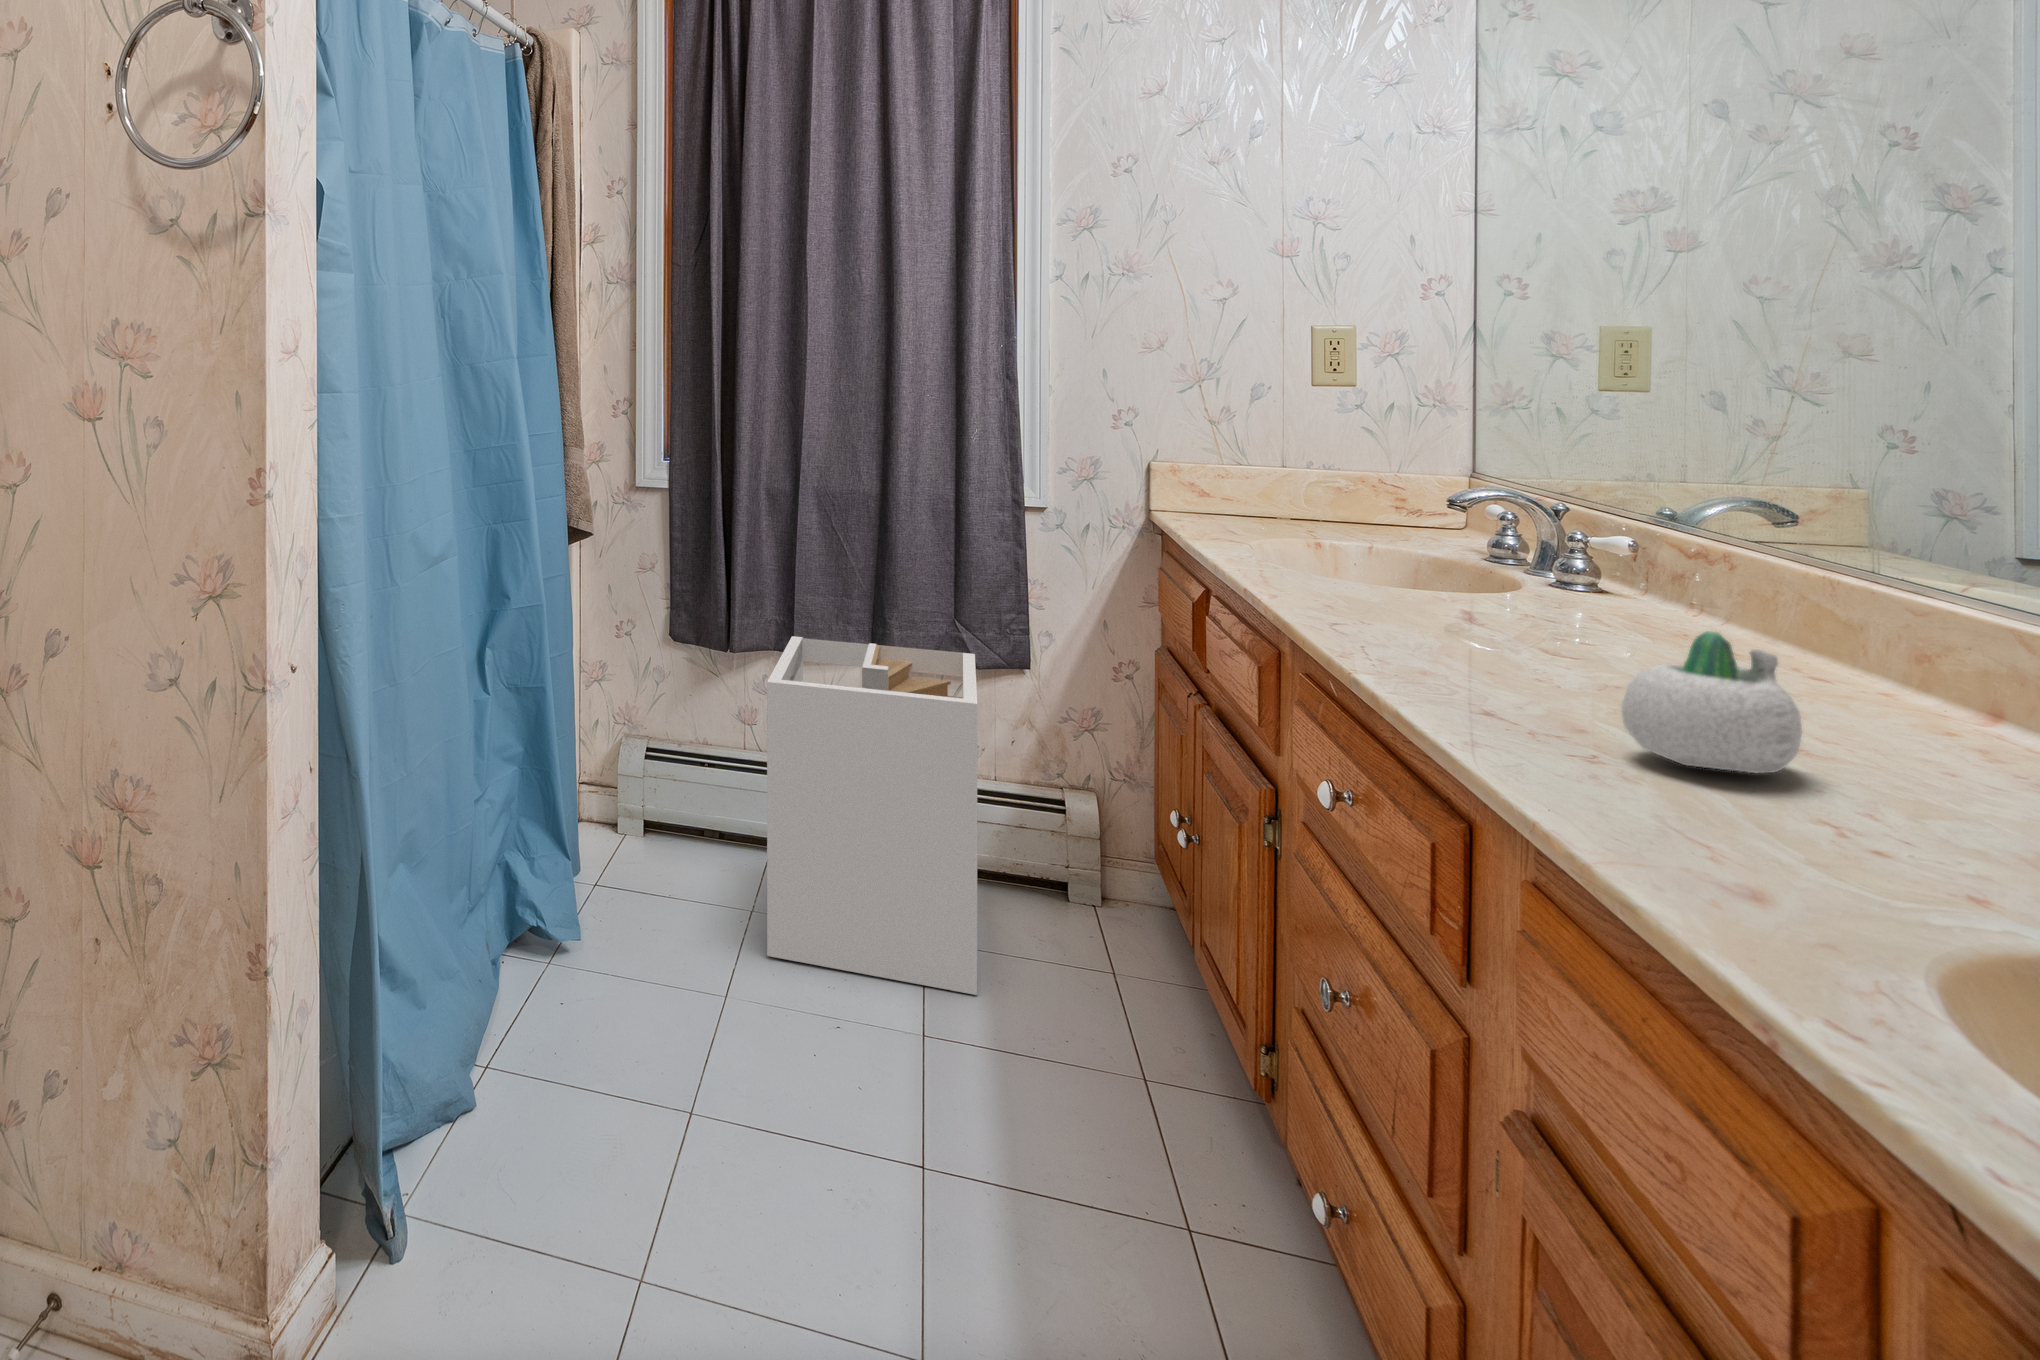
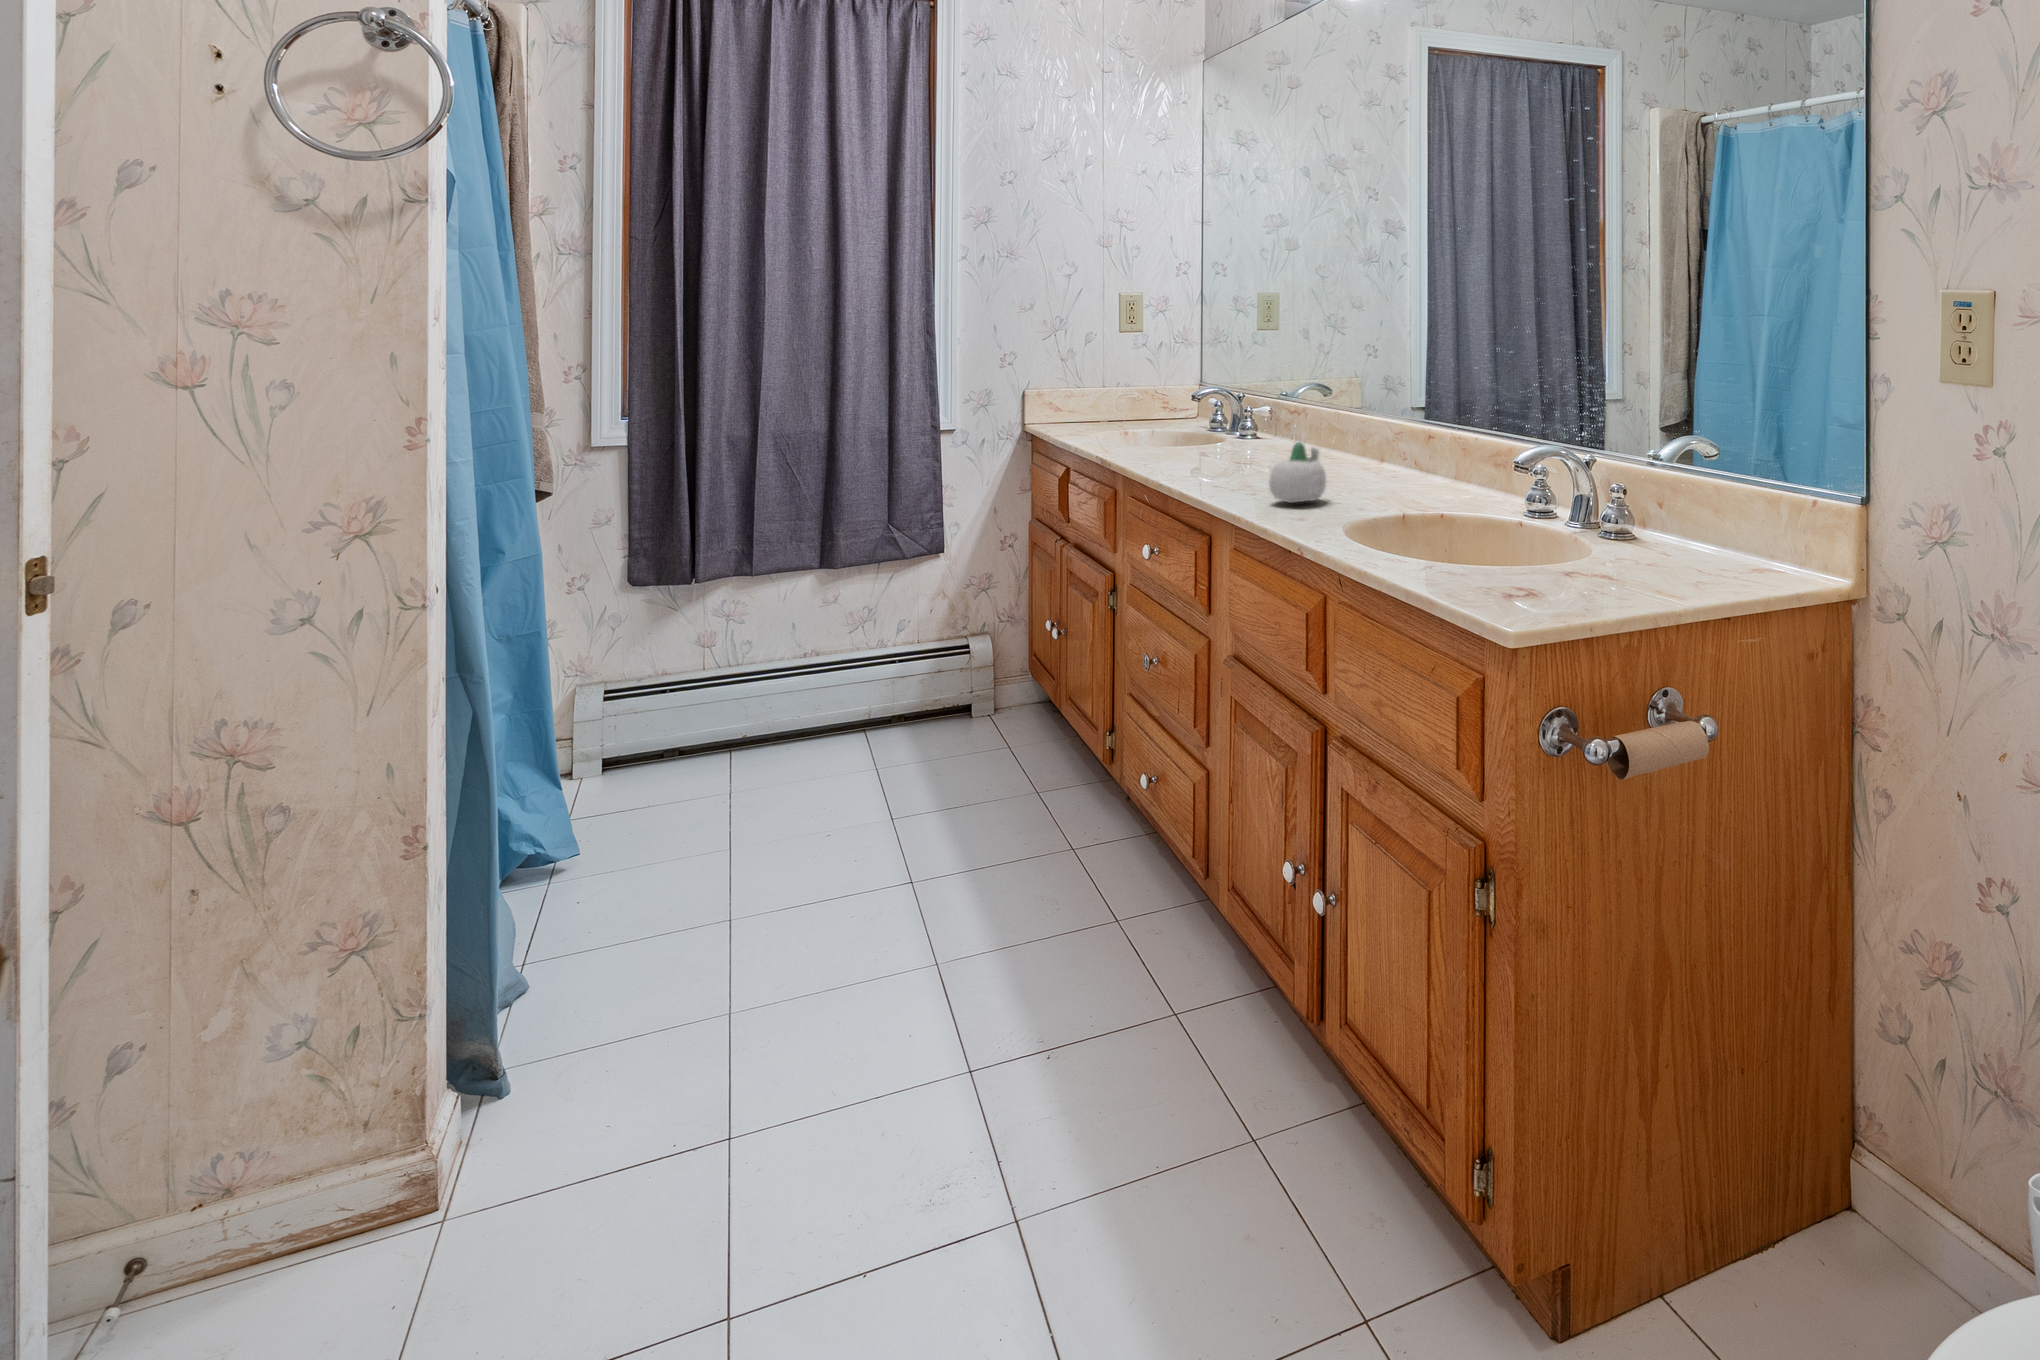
laundry hamper: present [767,636,977,995] -> none [757,546,926,810]

